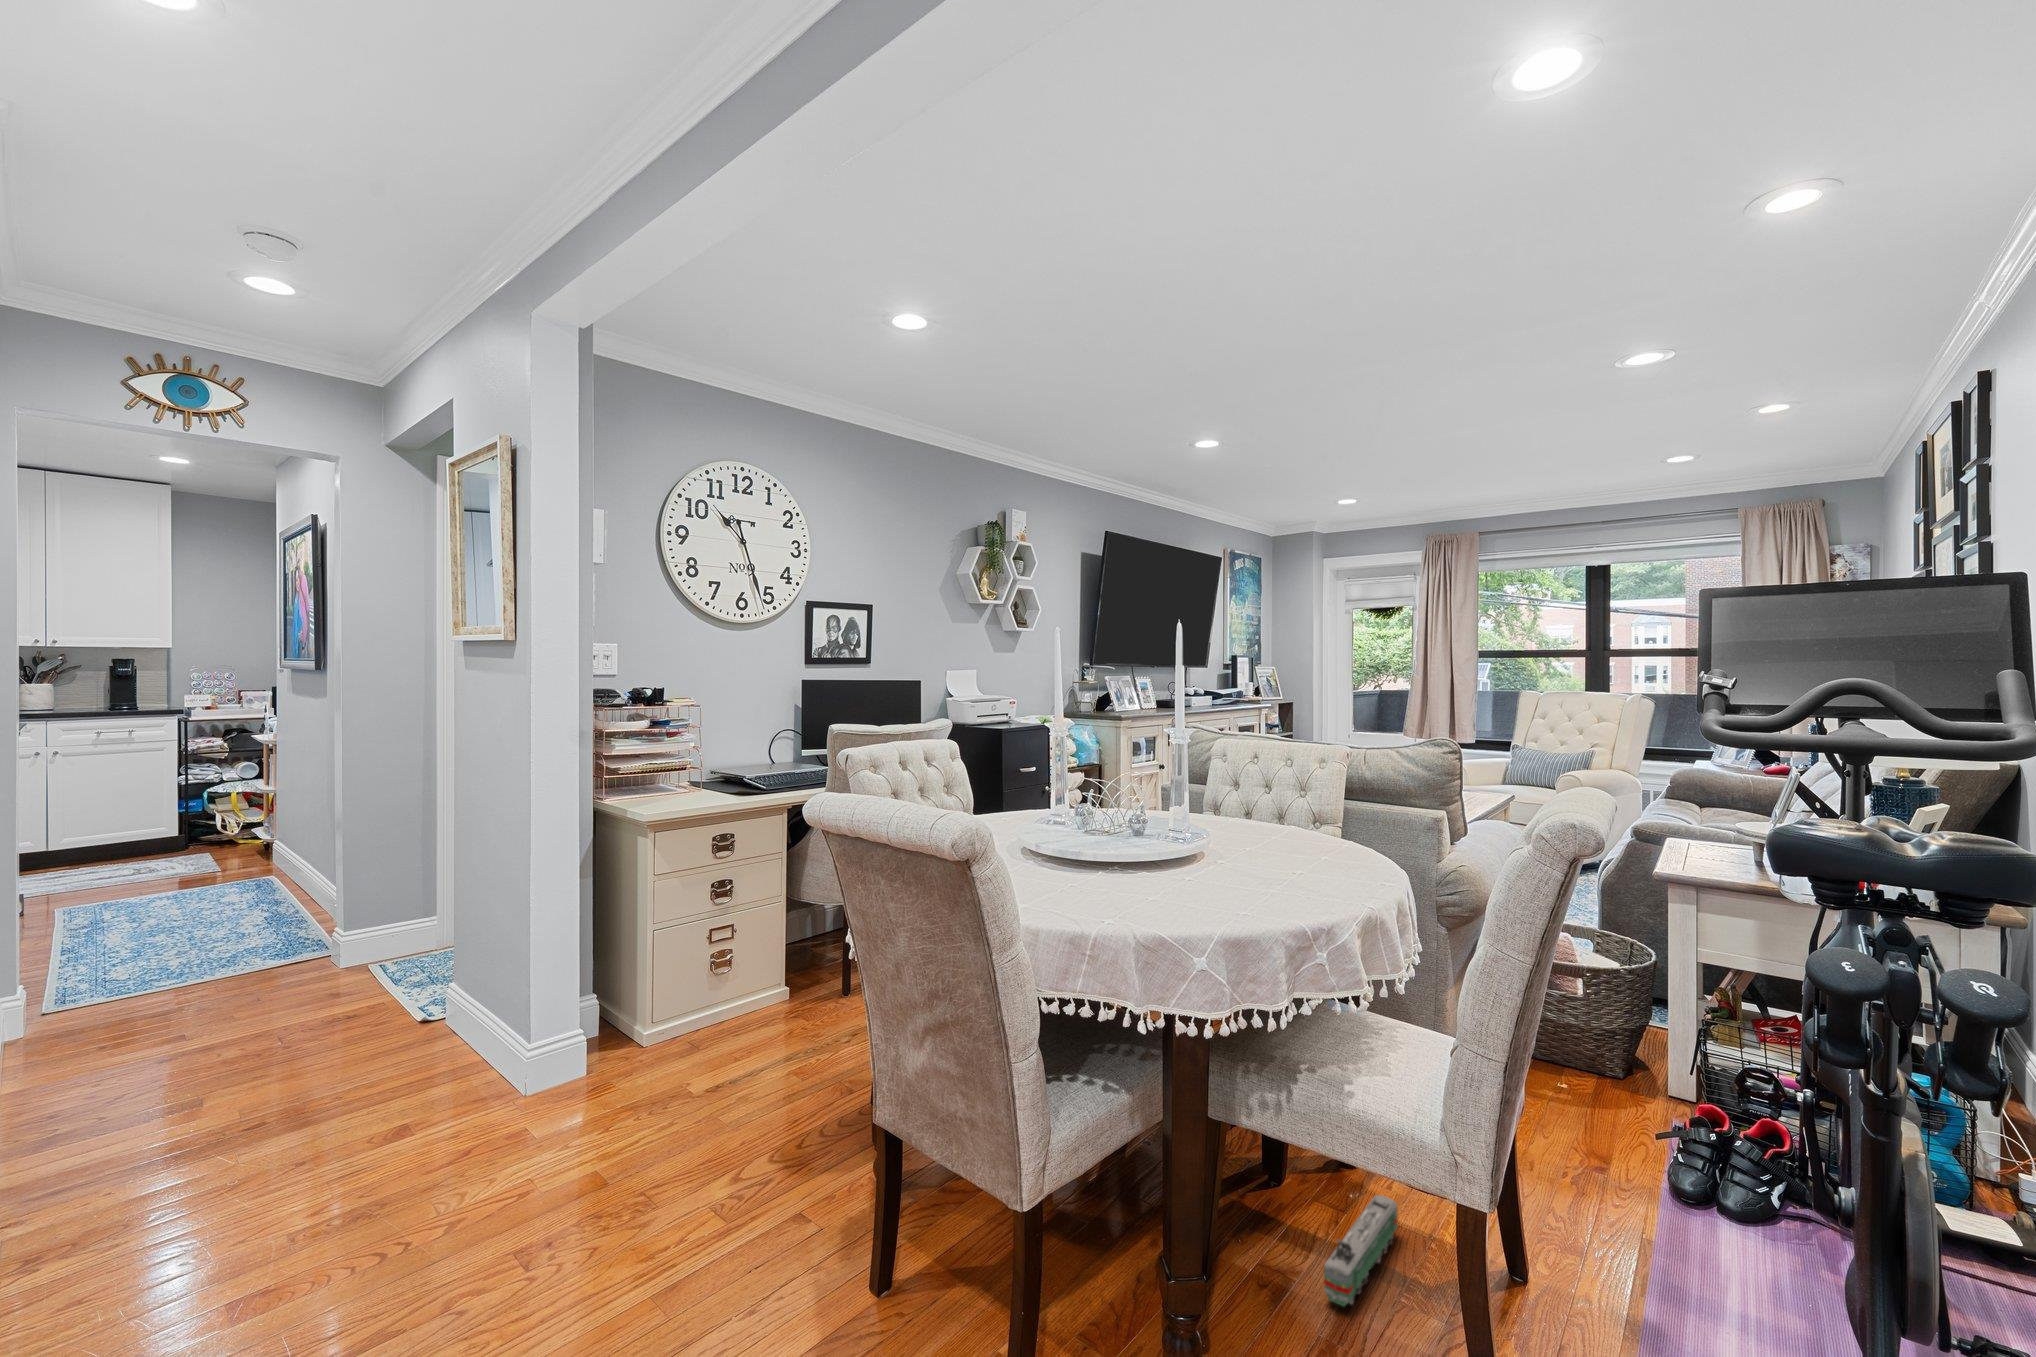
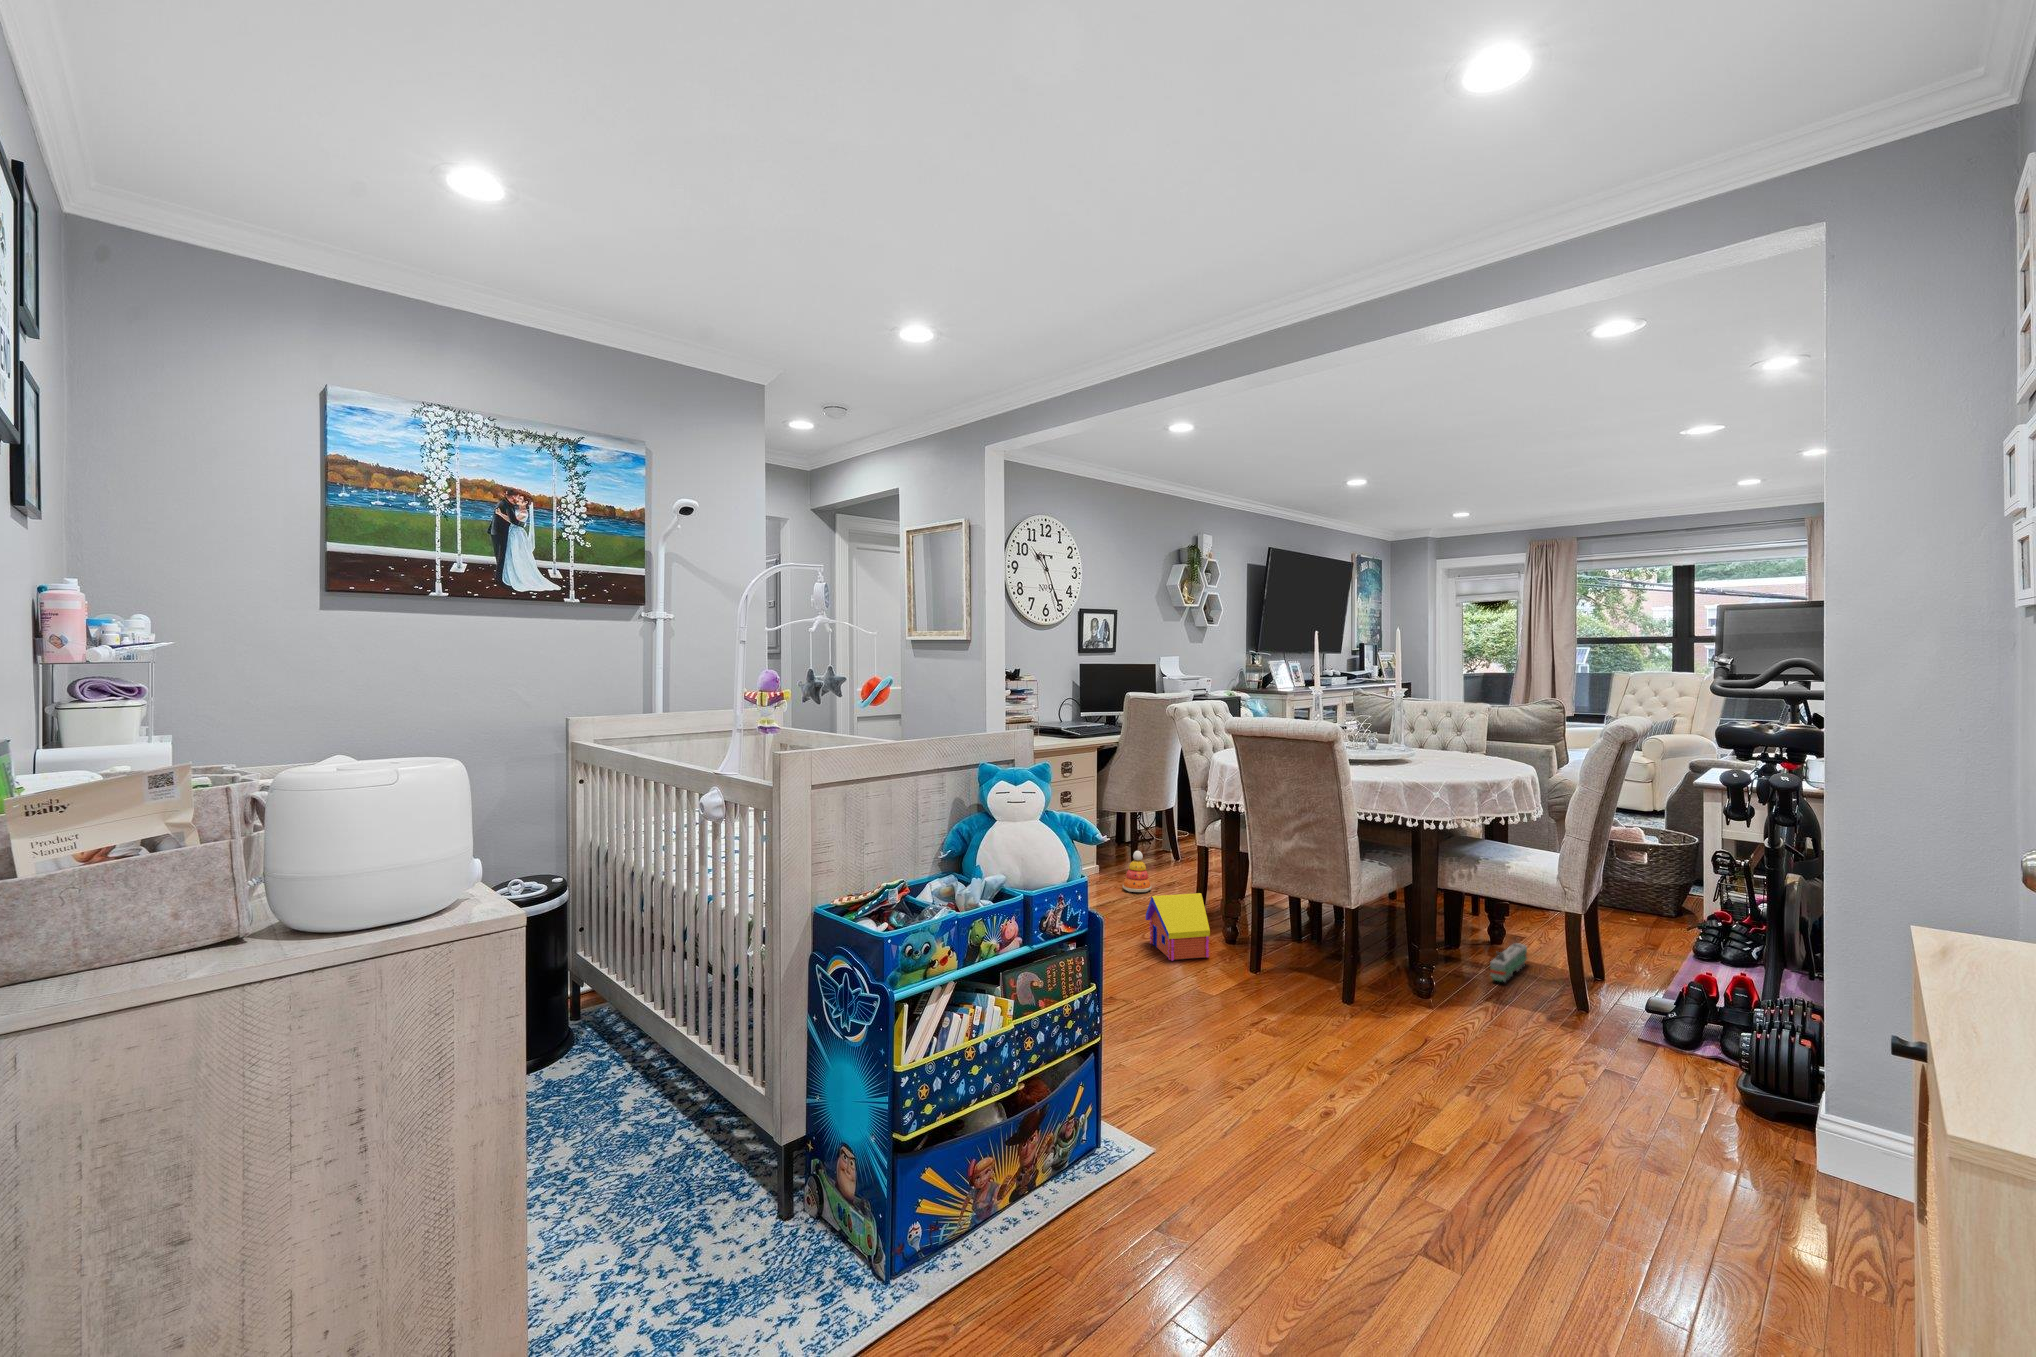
stacking toy: none [779,985,828,1058] -> present [1122,851,1152,892]
toy house: none [708,1113,814,1268] -> present [1146,893,1210,961]

